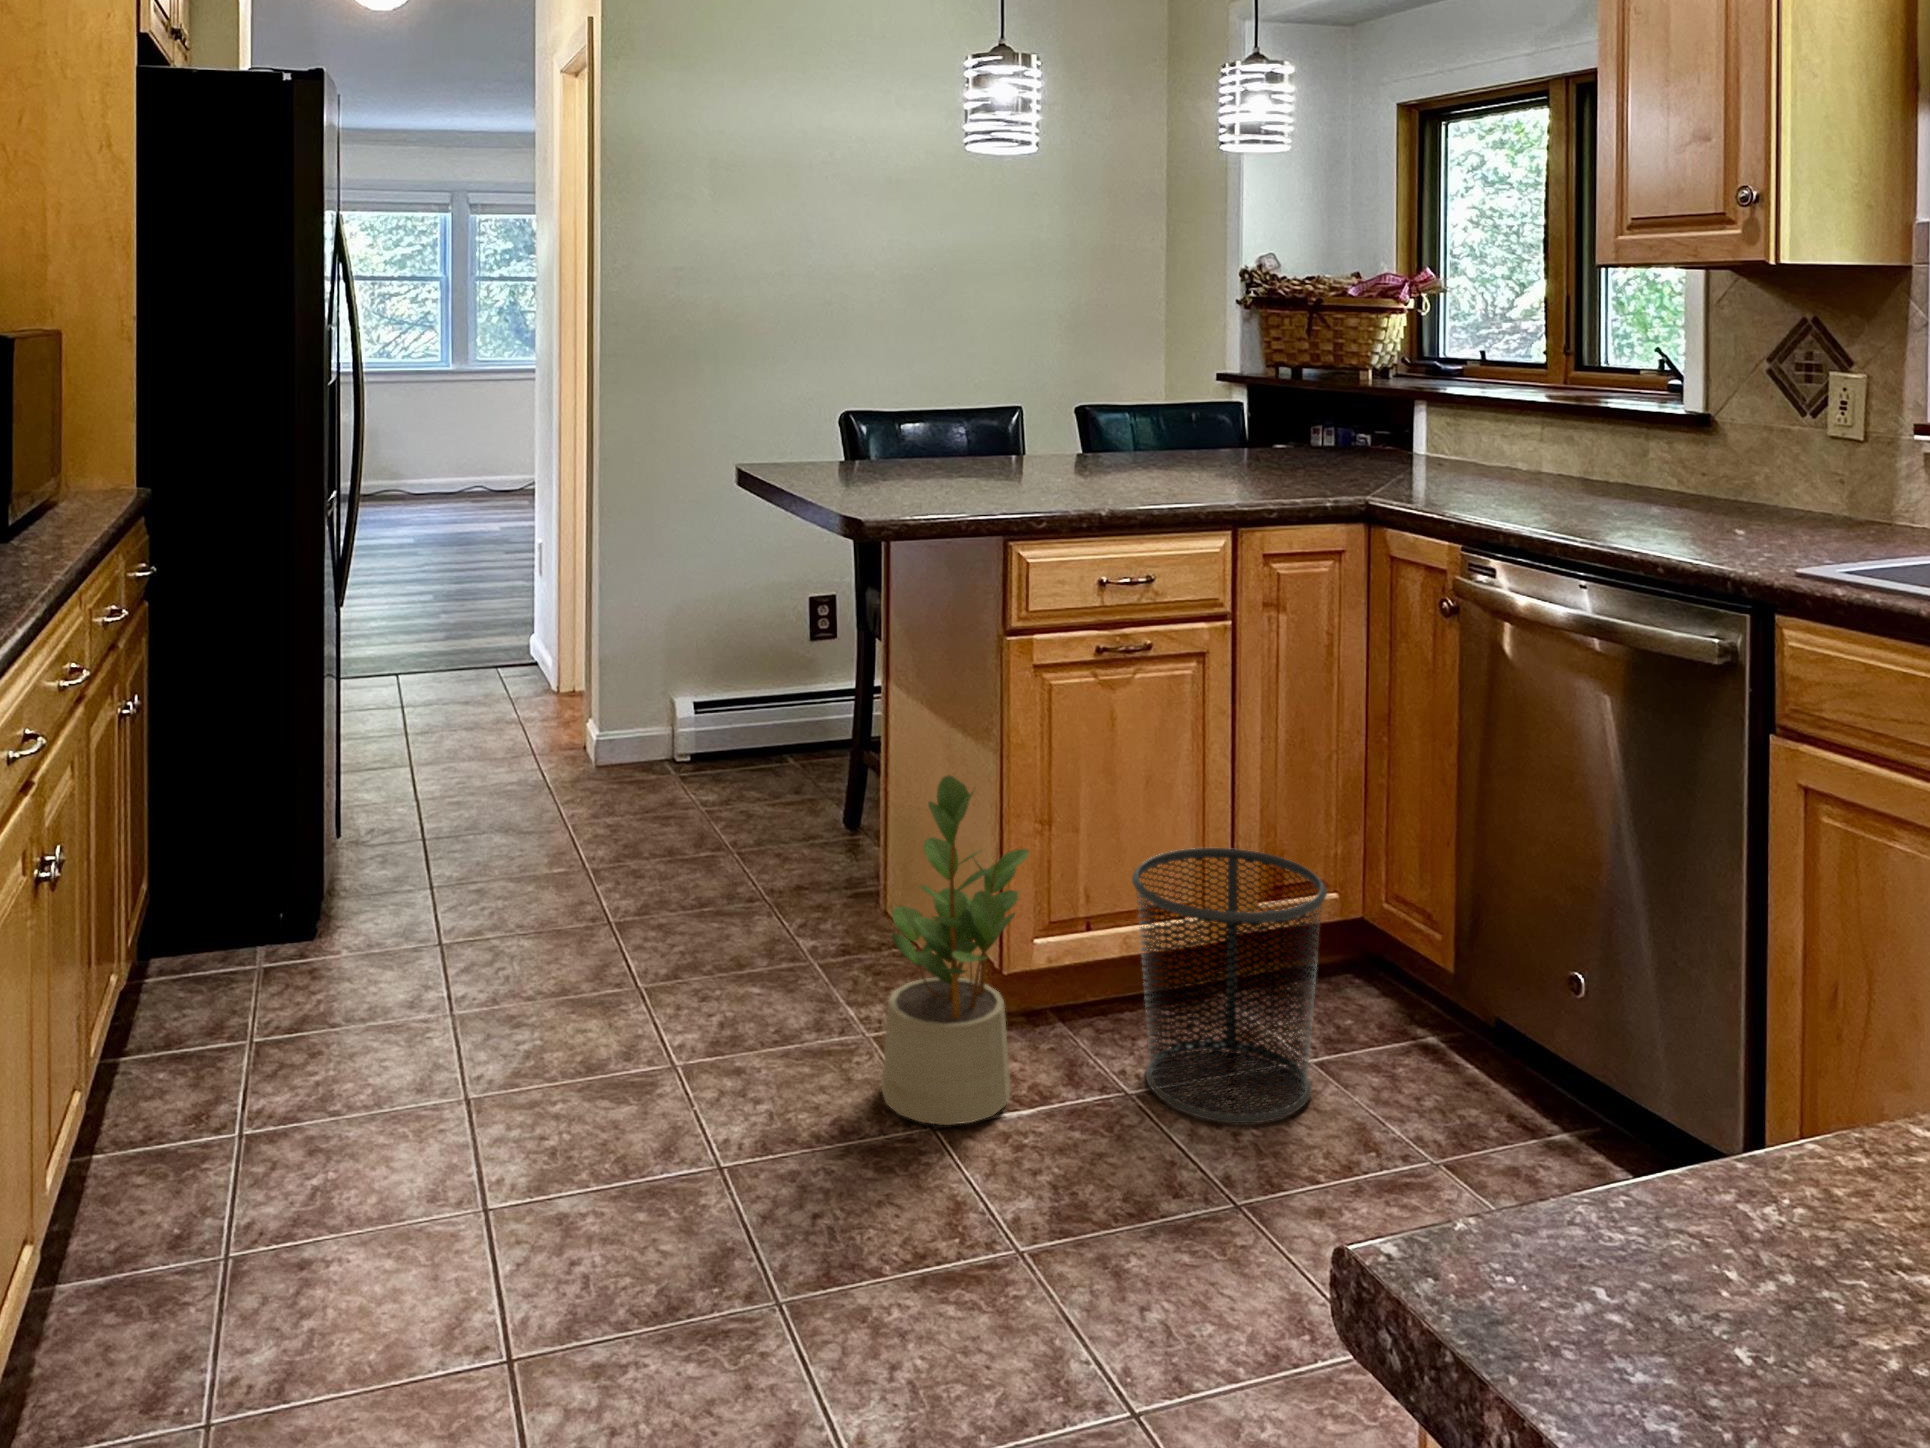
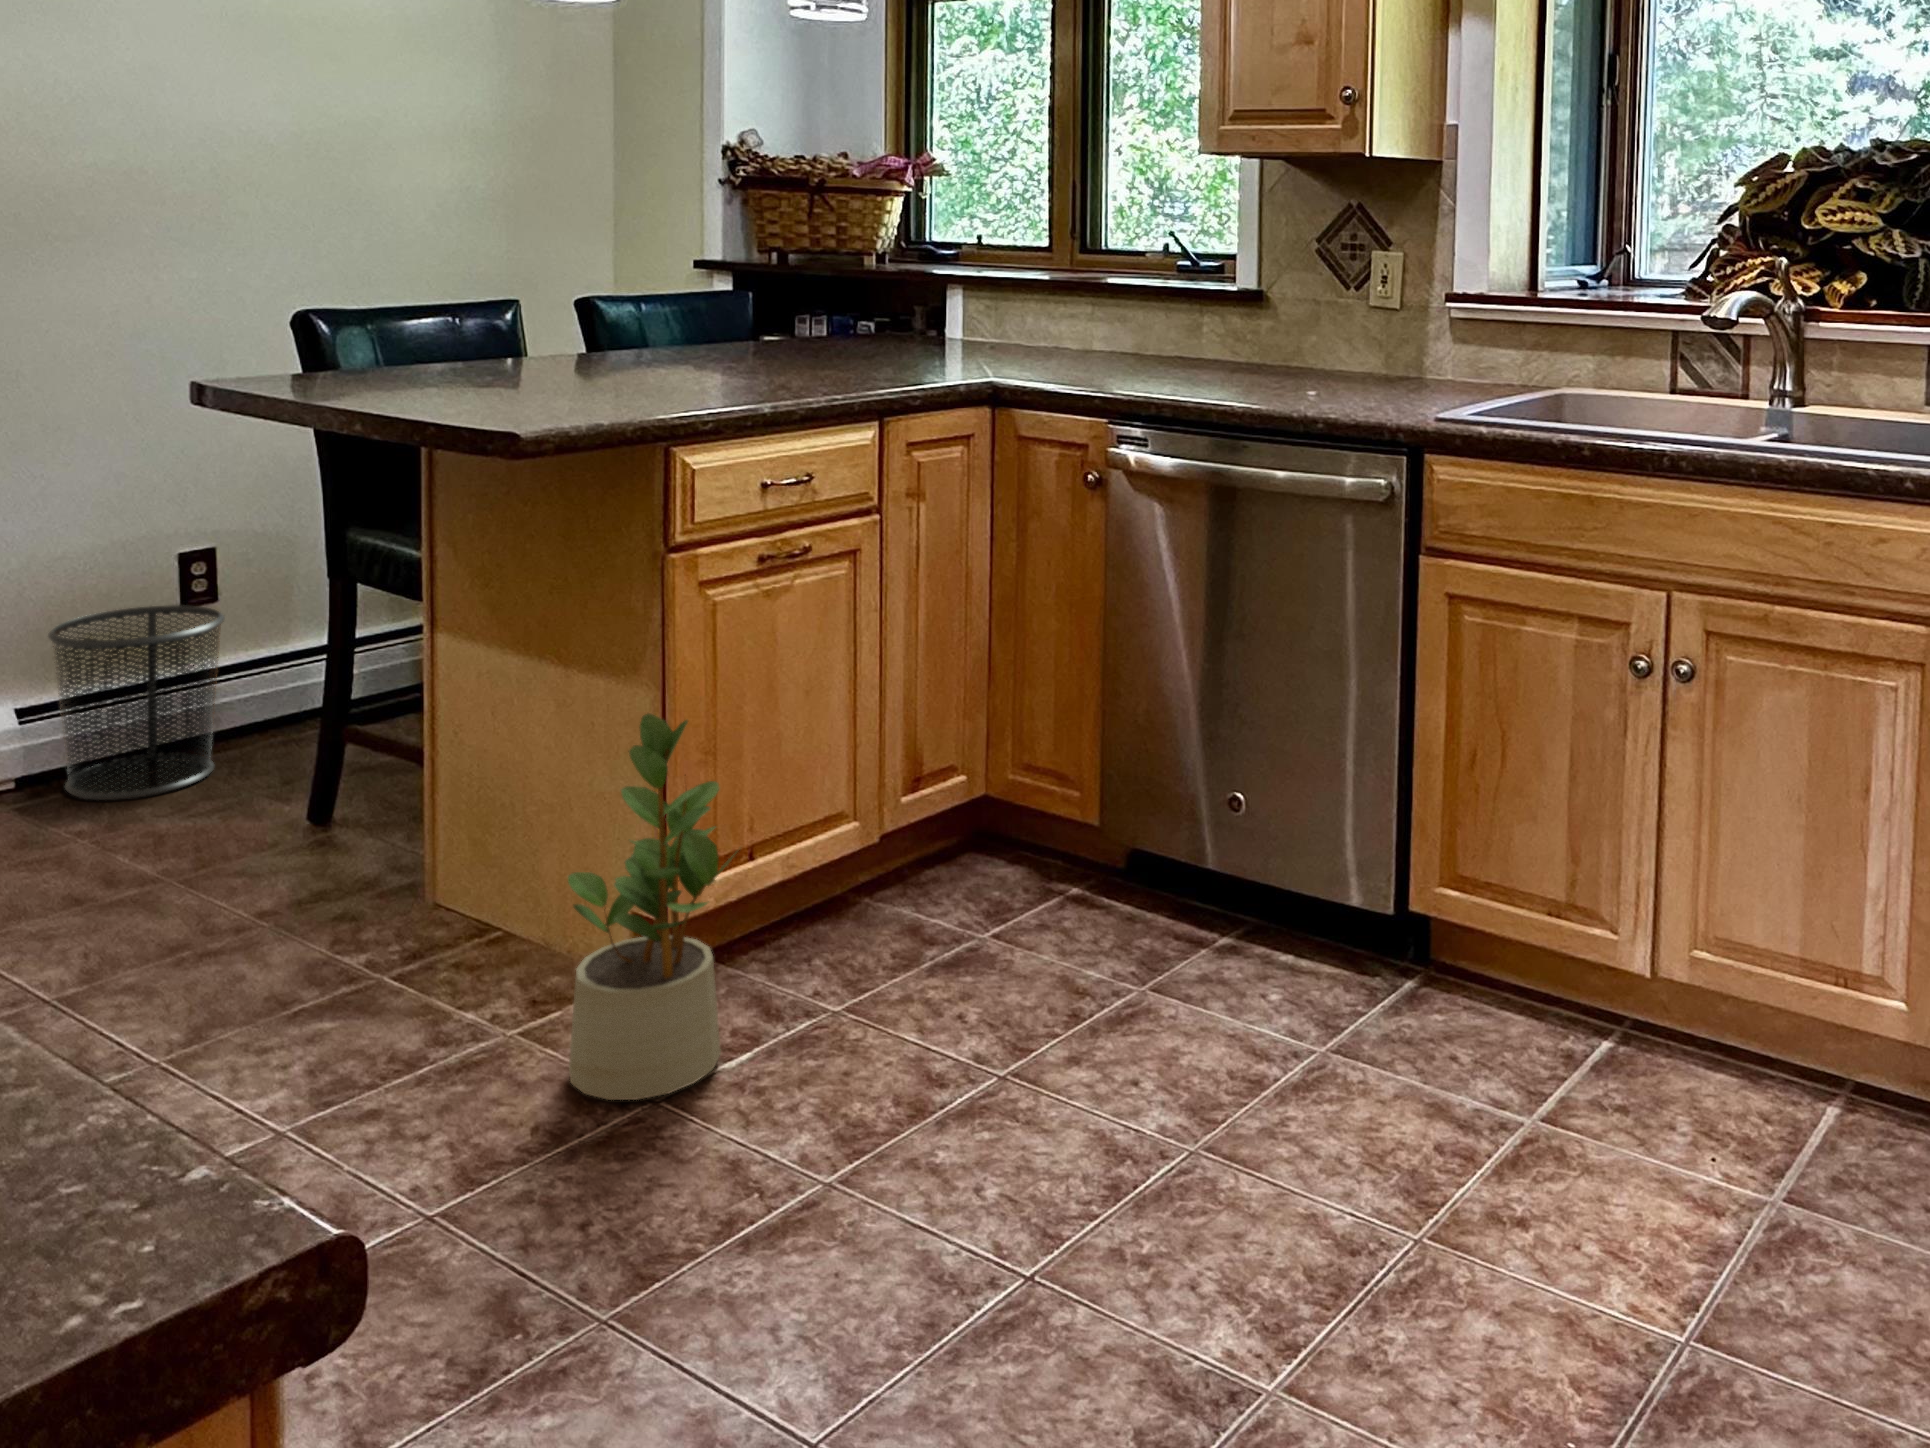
waste bin: present [1132,848,1327,1123] -> present [48,605,225,800]

